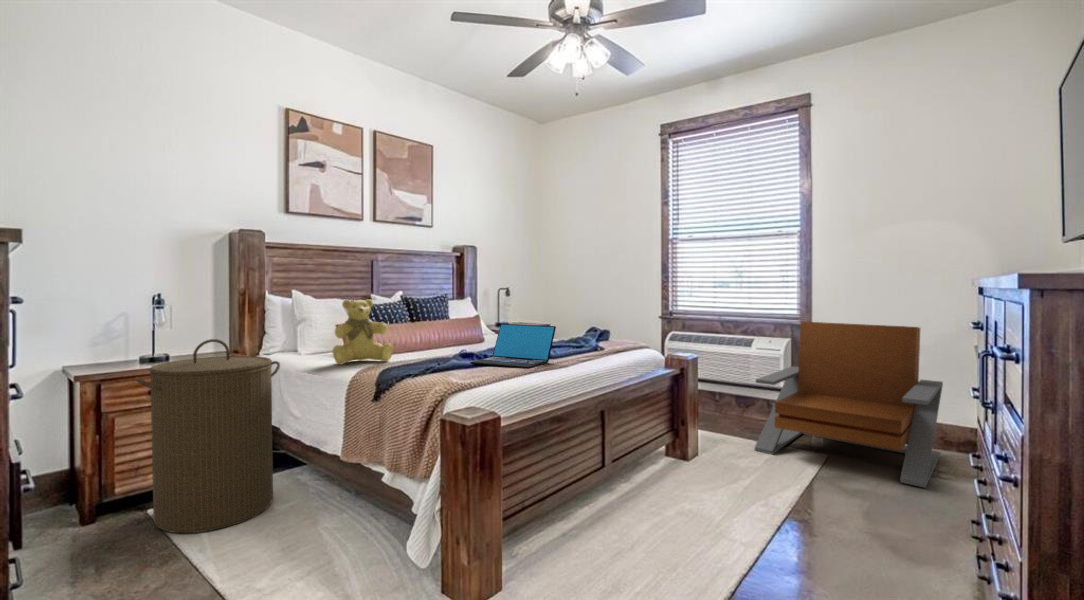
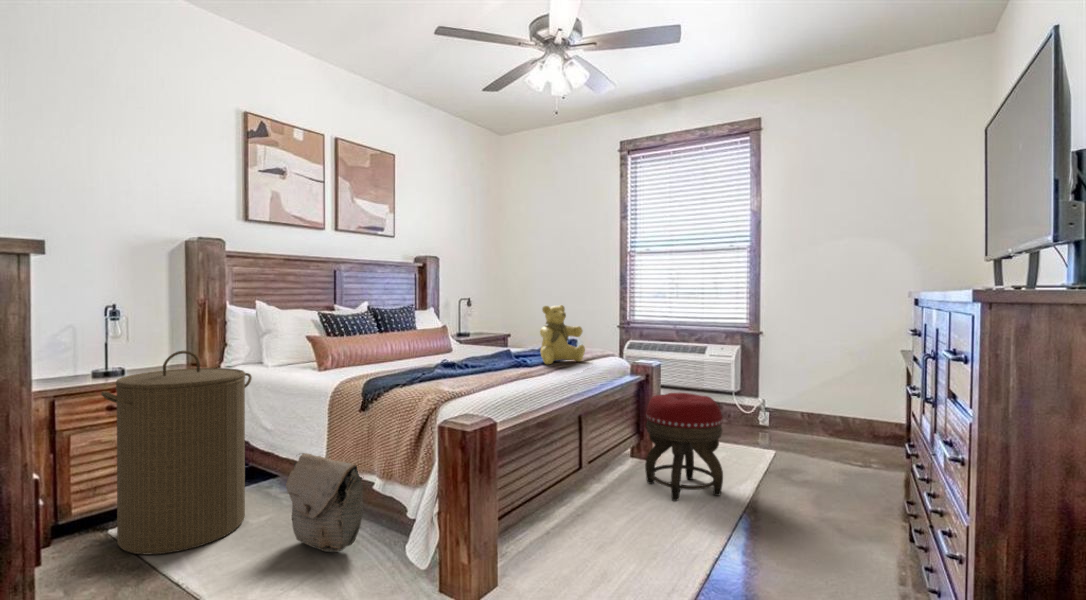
teddy bear: present [332,299,393,365] -> present [540,305,585,364]
lounge chair: present [755,322,943,488] -> none [713,330,875,479]
laptop: present [470,324,556,369] -> none [453,333,535,377]
footstool: none [675,388,759,504] -> present [645,393,723,501]
bag: none [302,440,377,541] -> present [286,453,363,552]

